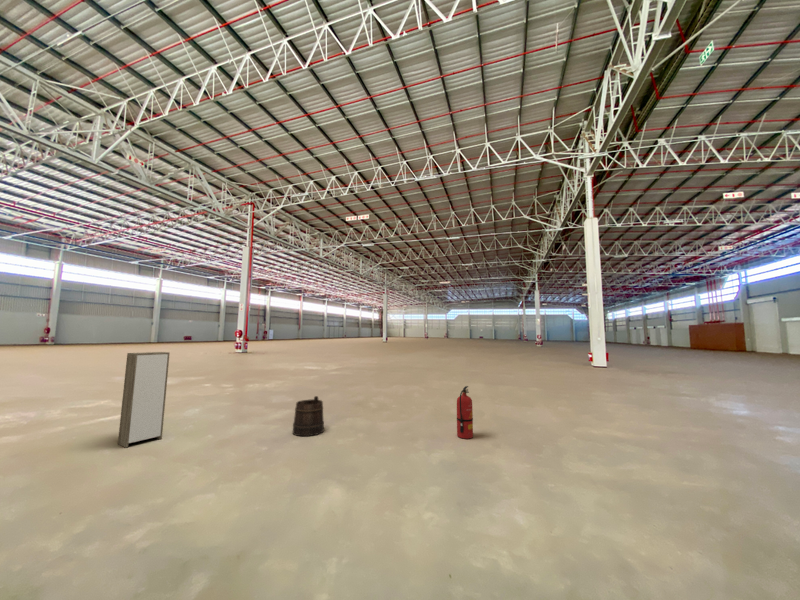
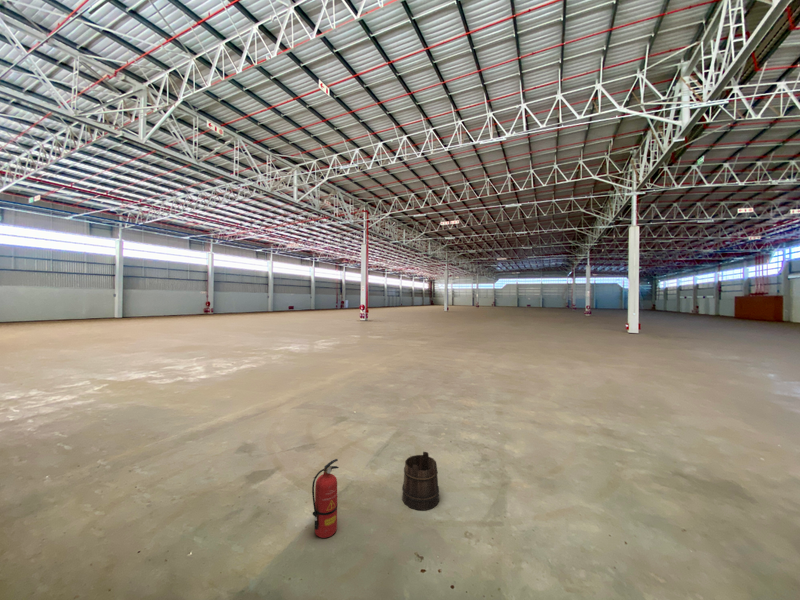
storage cabinet: present [118,352,170,448] -> none [209,400,256,525]
fire extinguisher: present [457,386,473,439] -> present [312,459,339,538]

